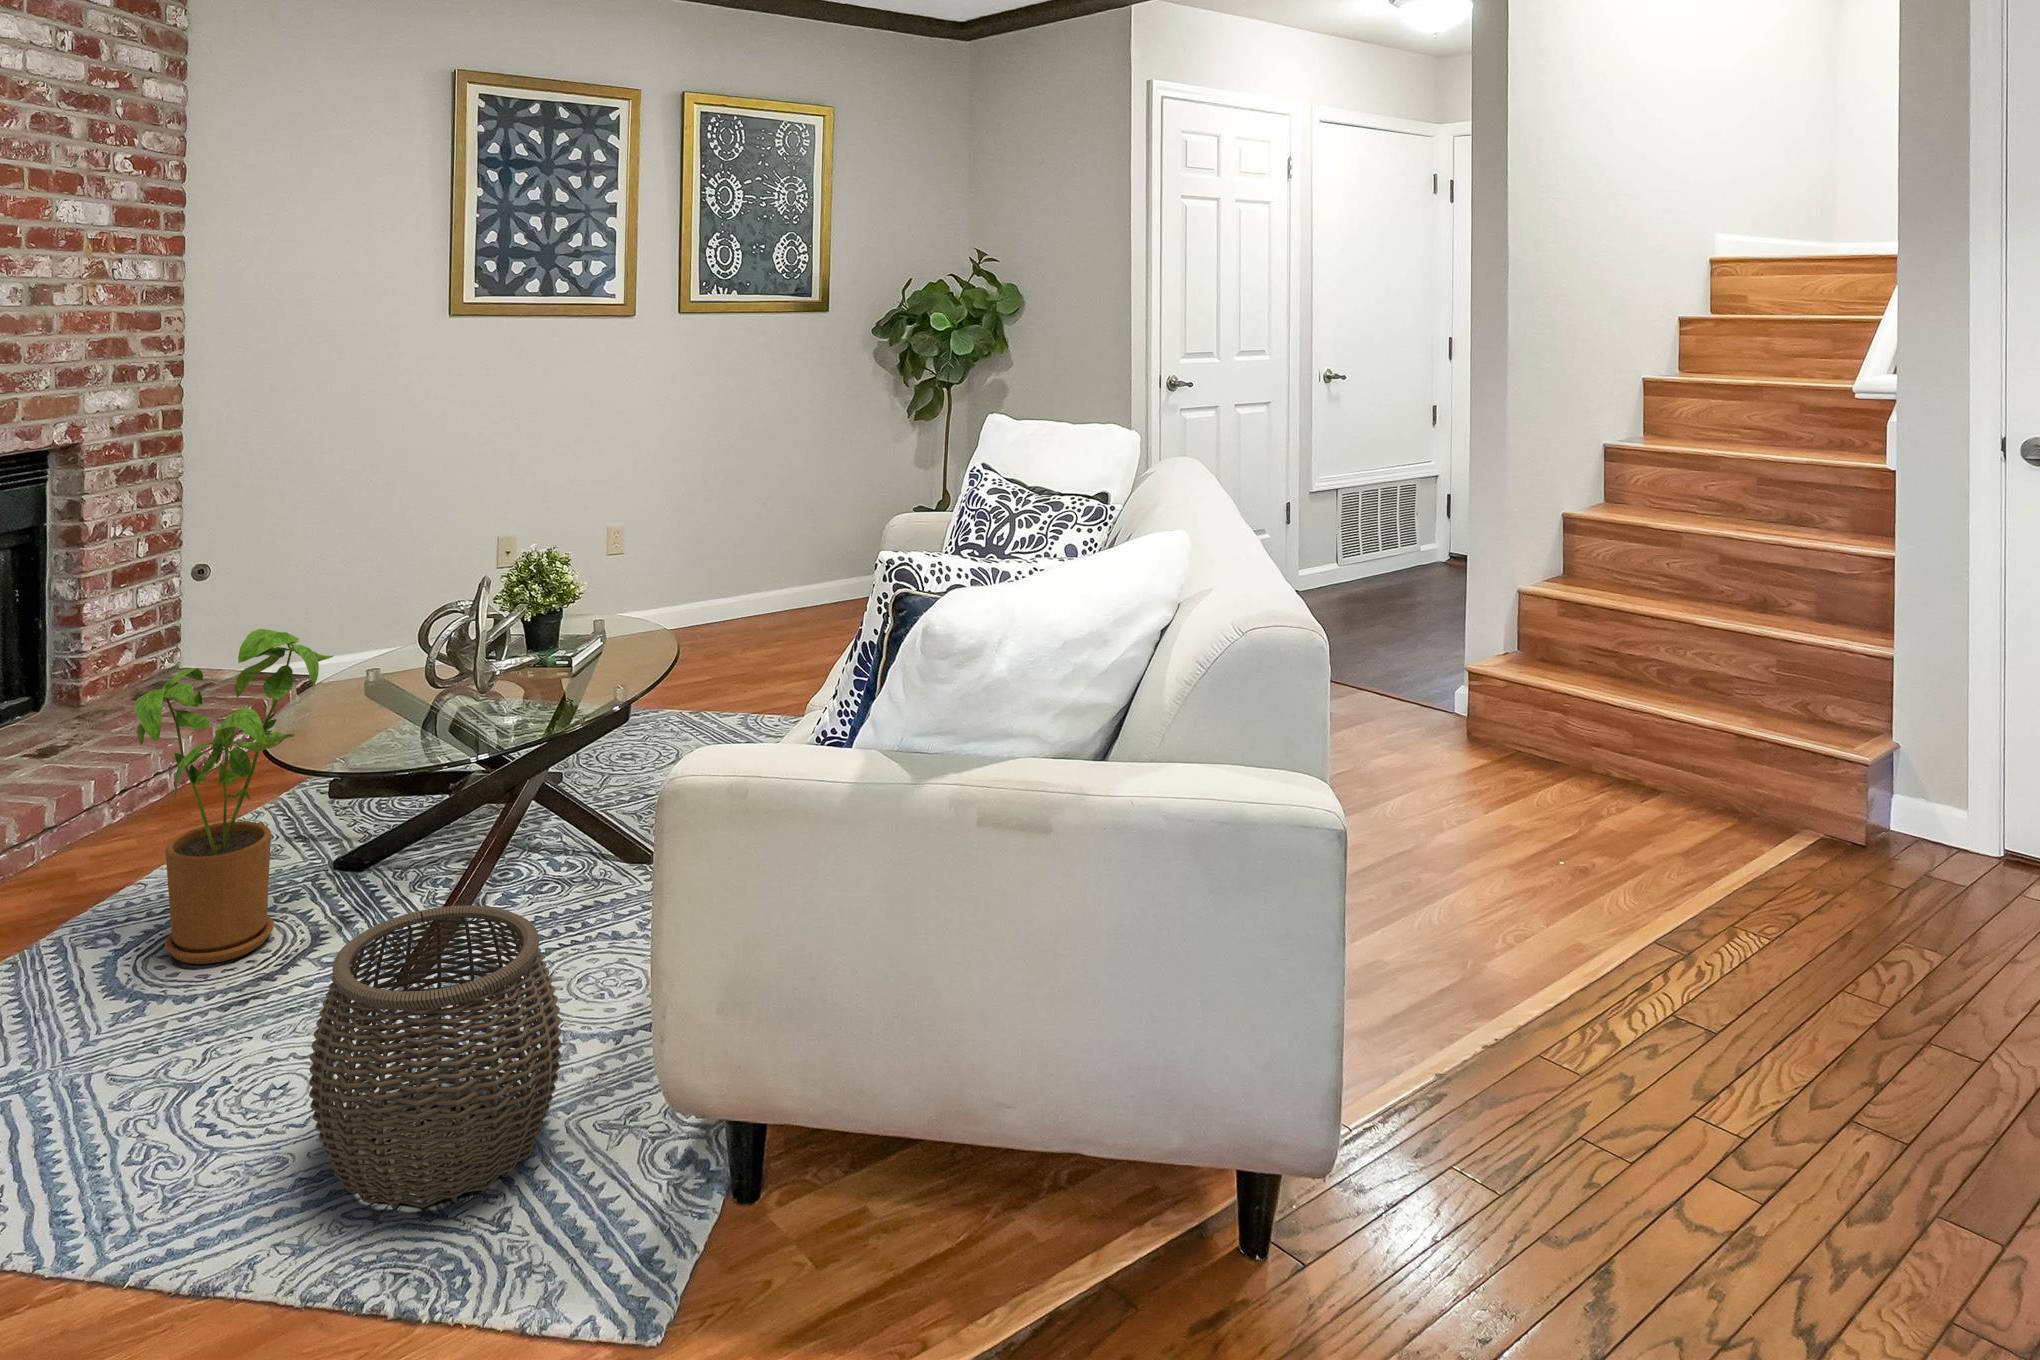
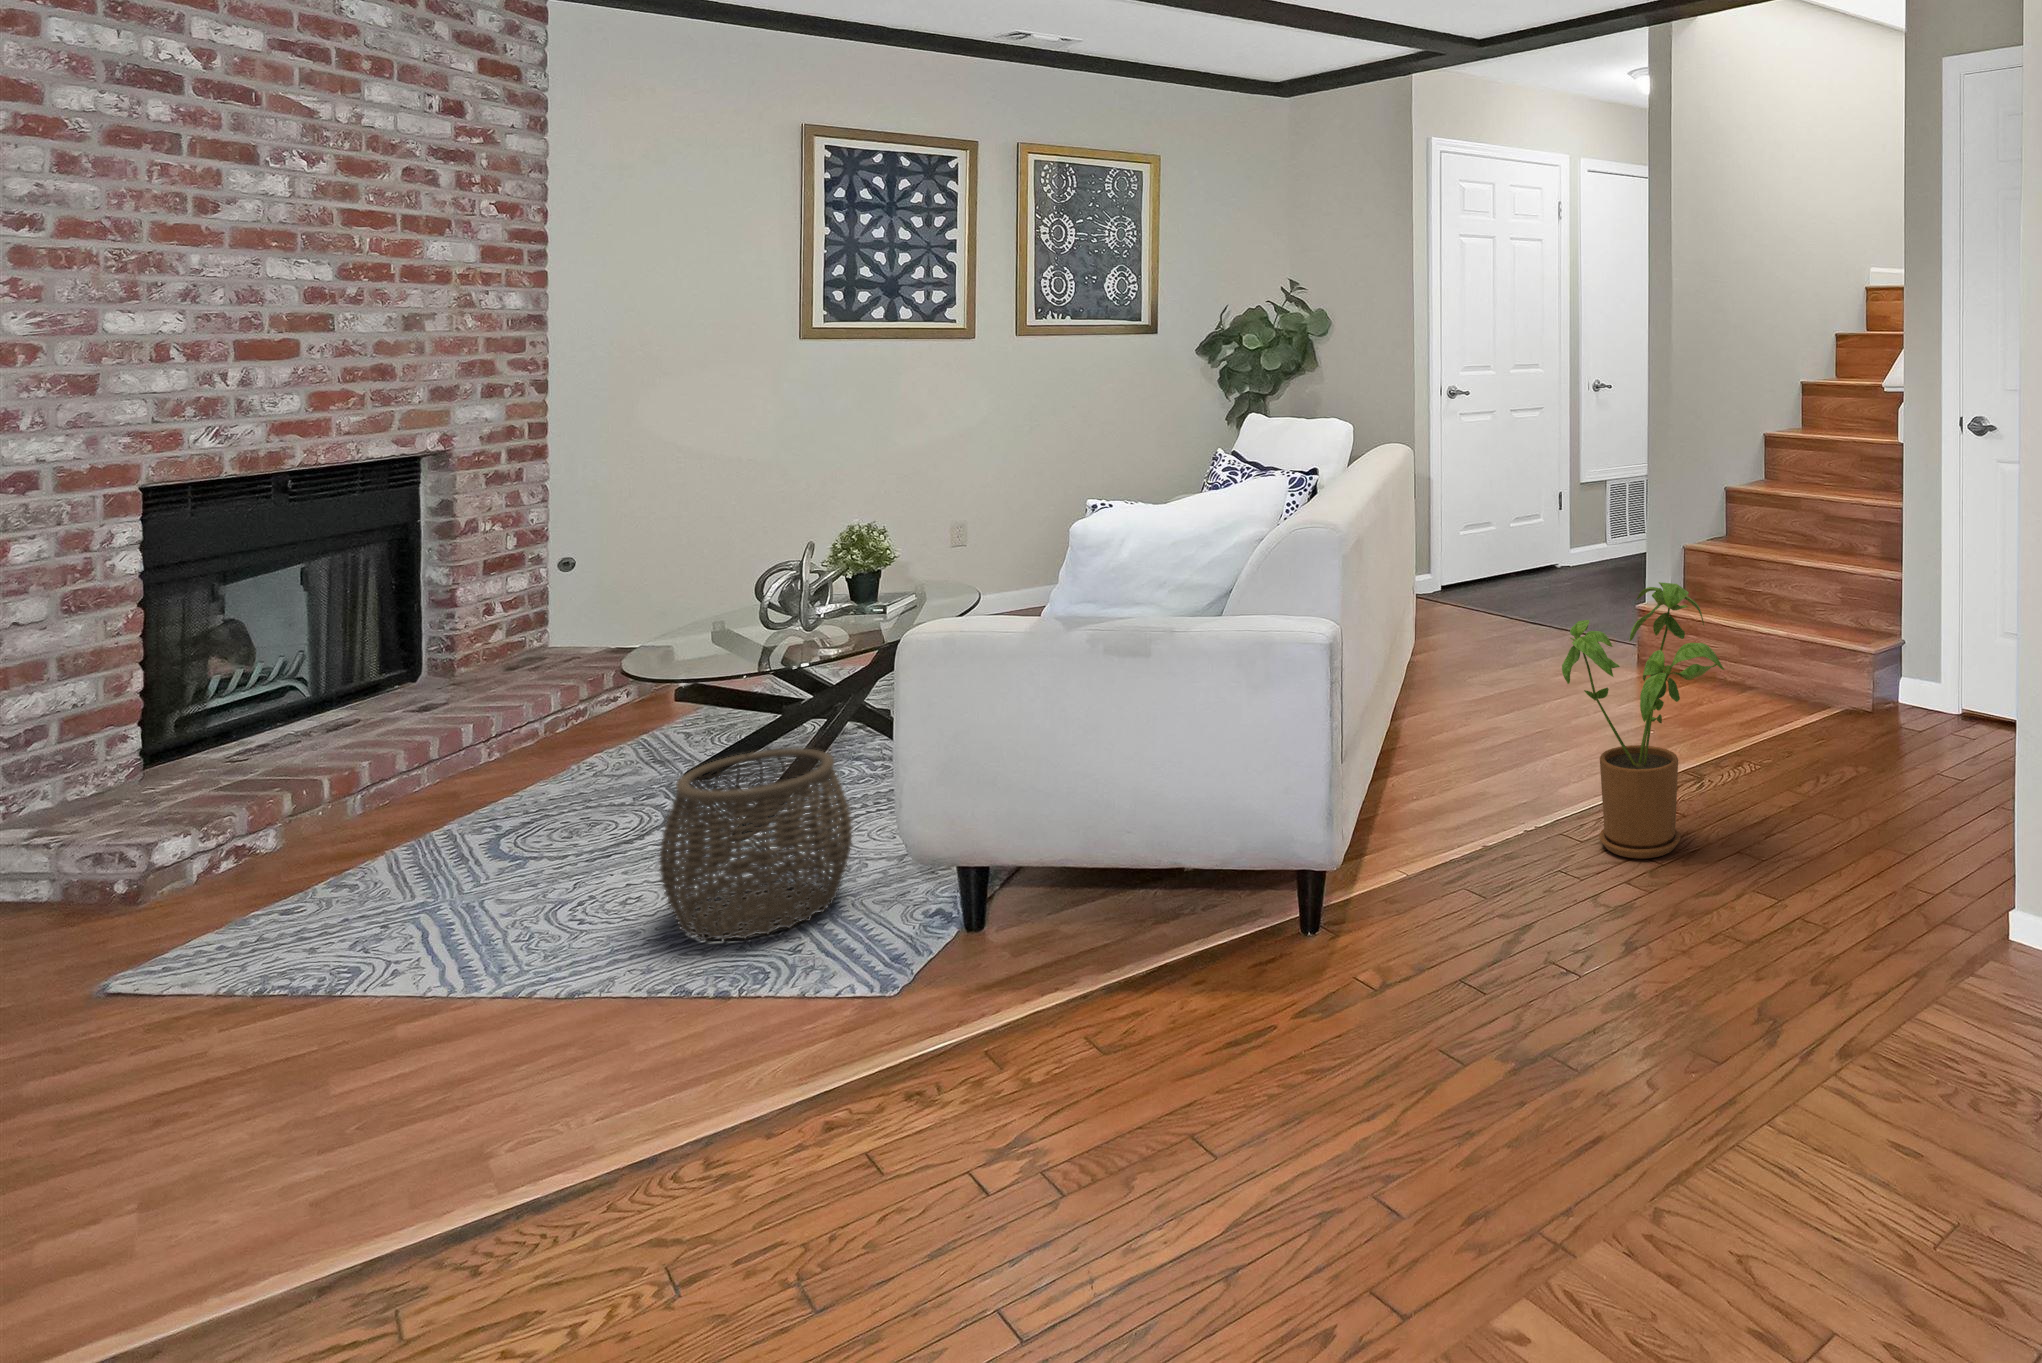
house plant: present [135,629,333,964] -> present [1562,582,1725,859]

